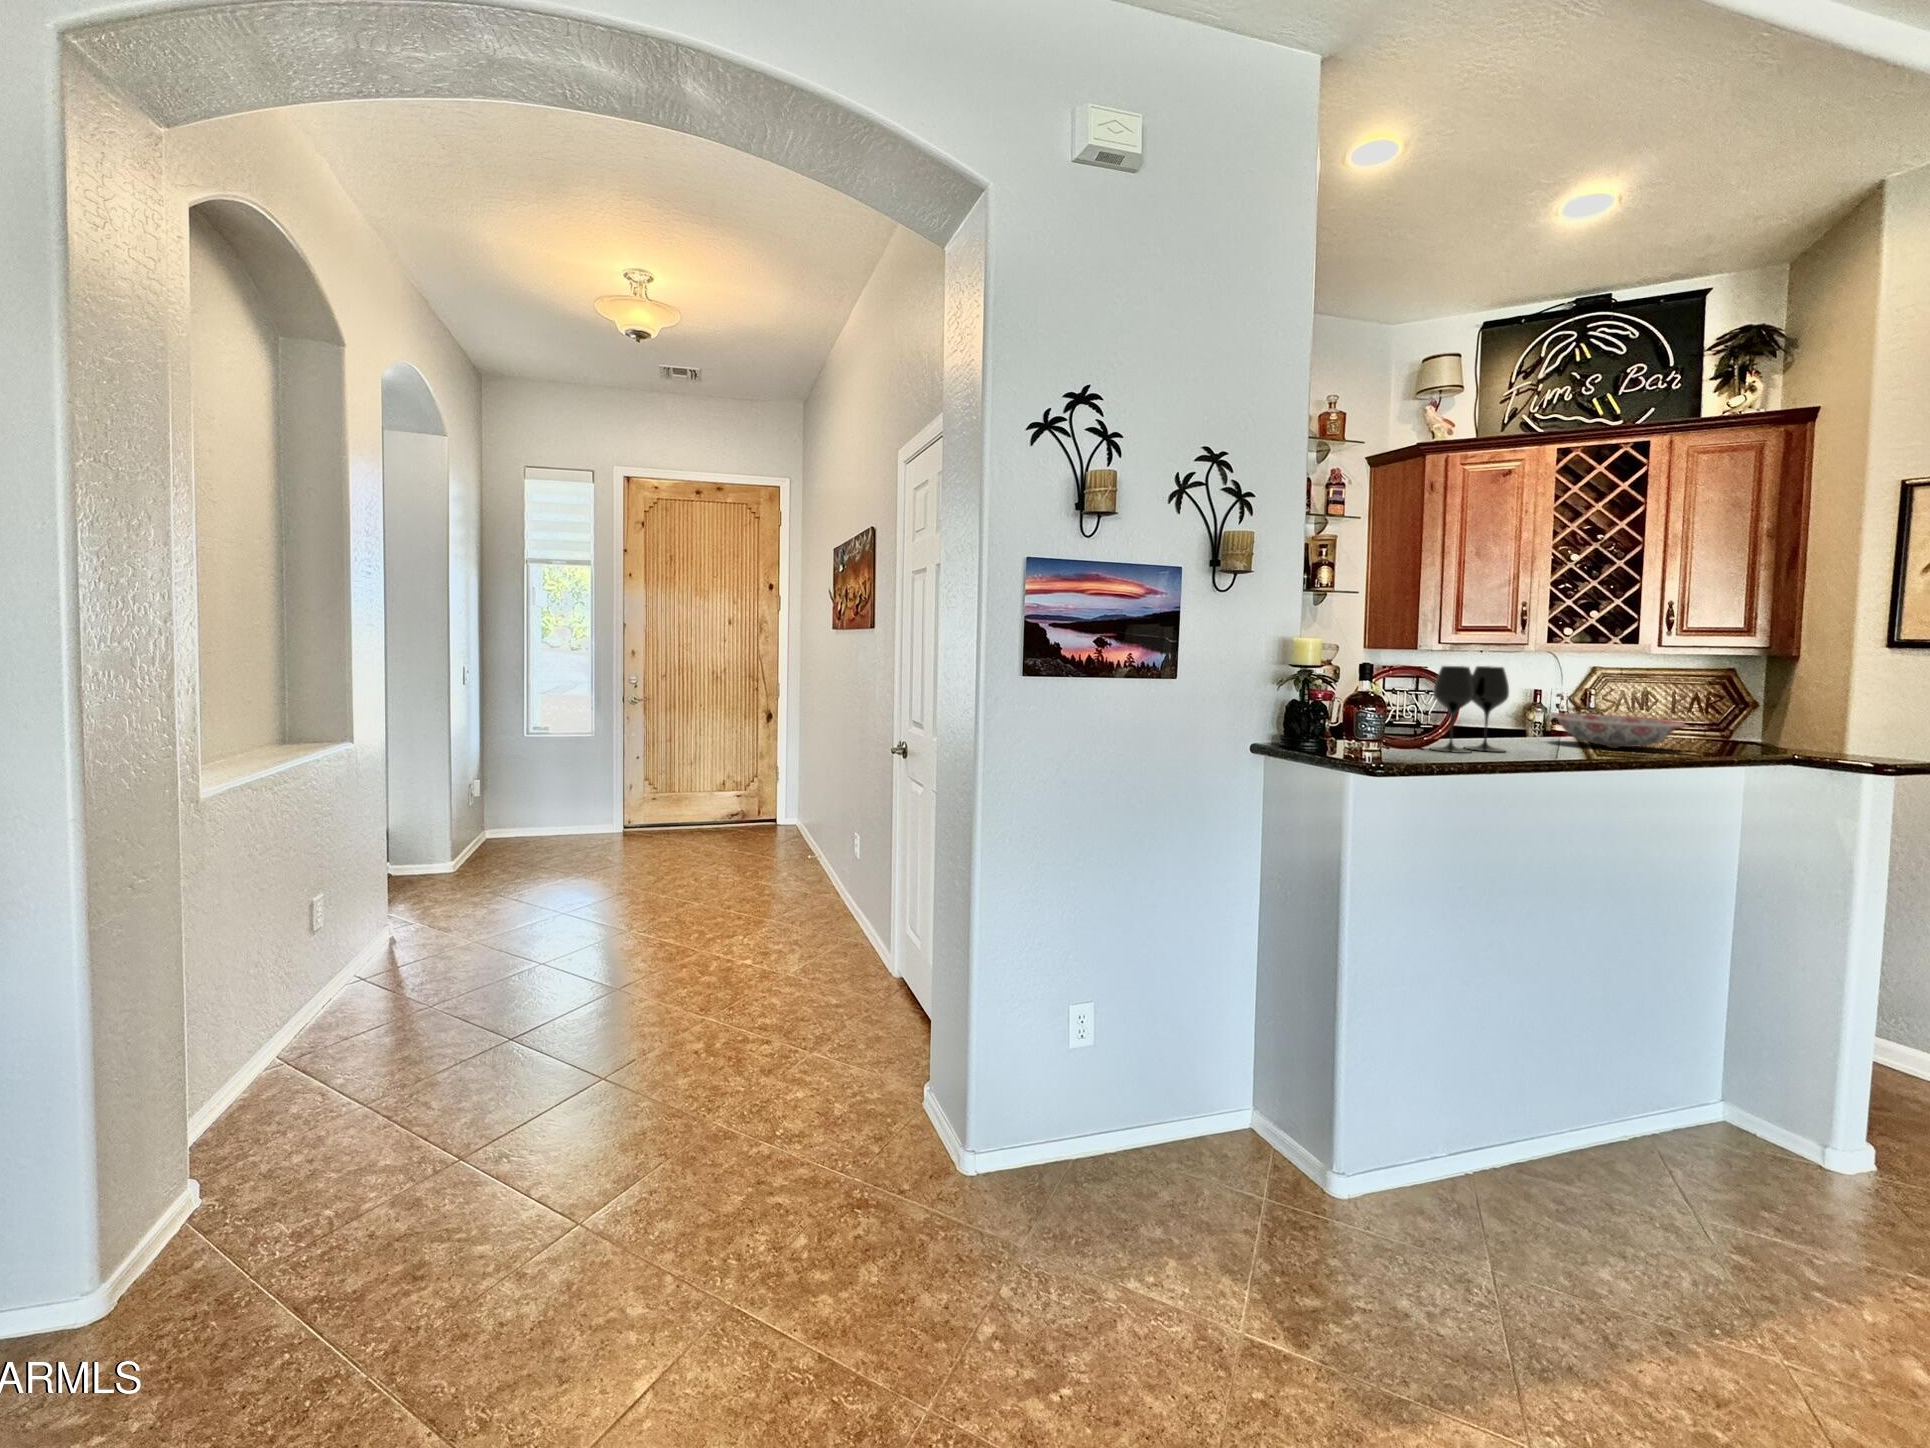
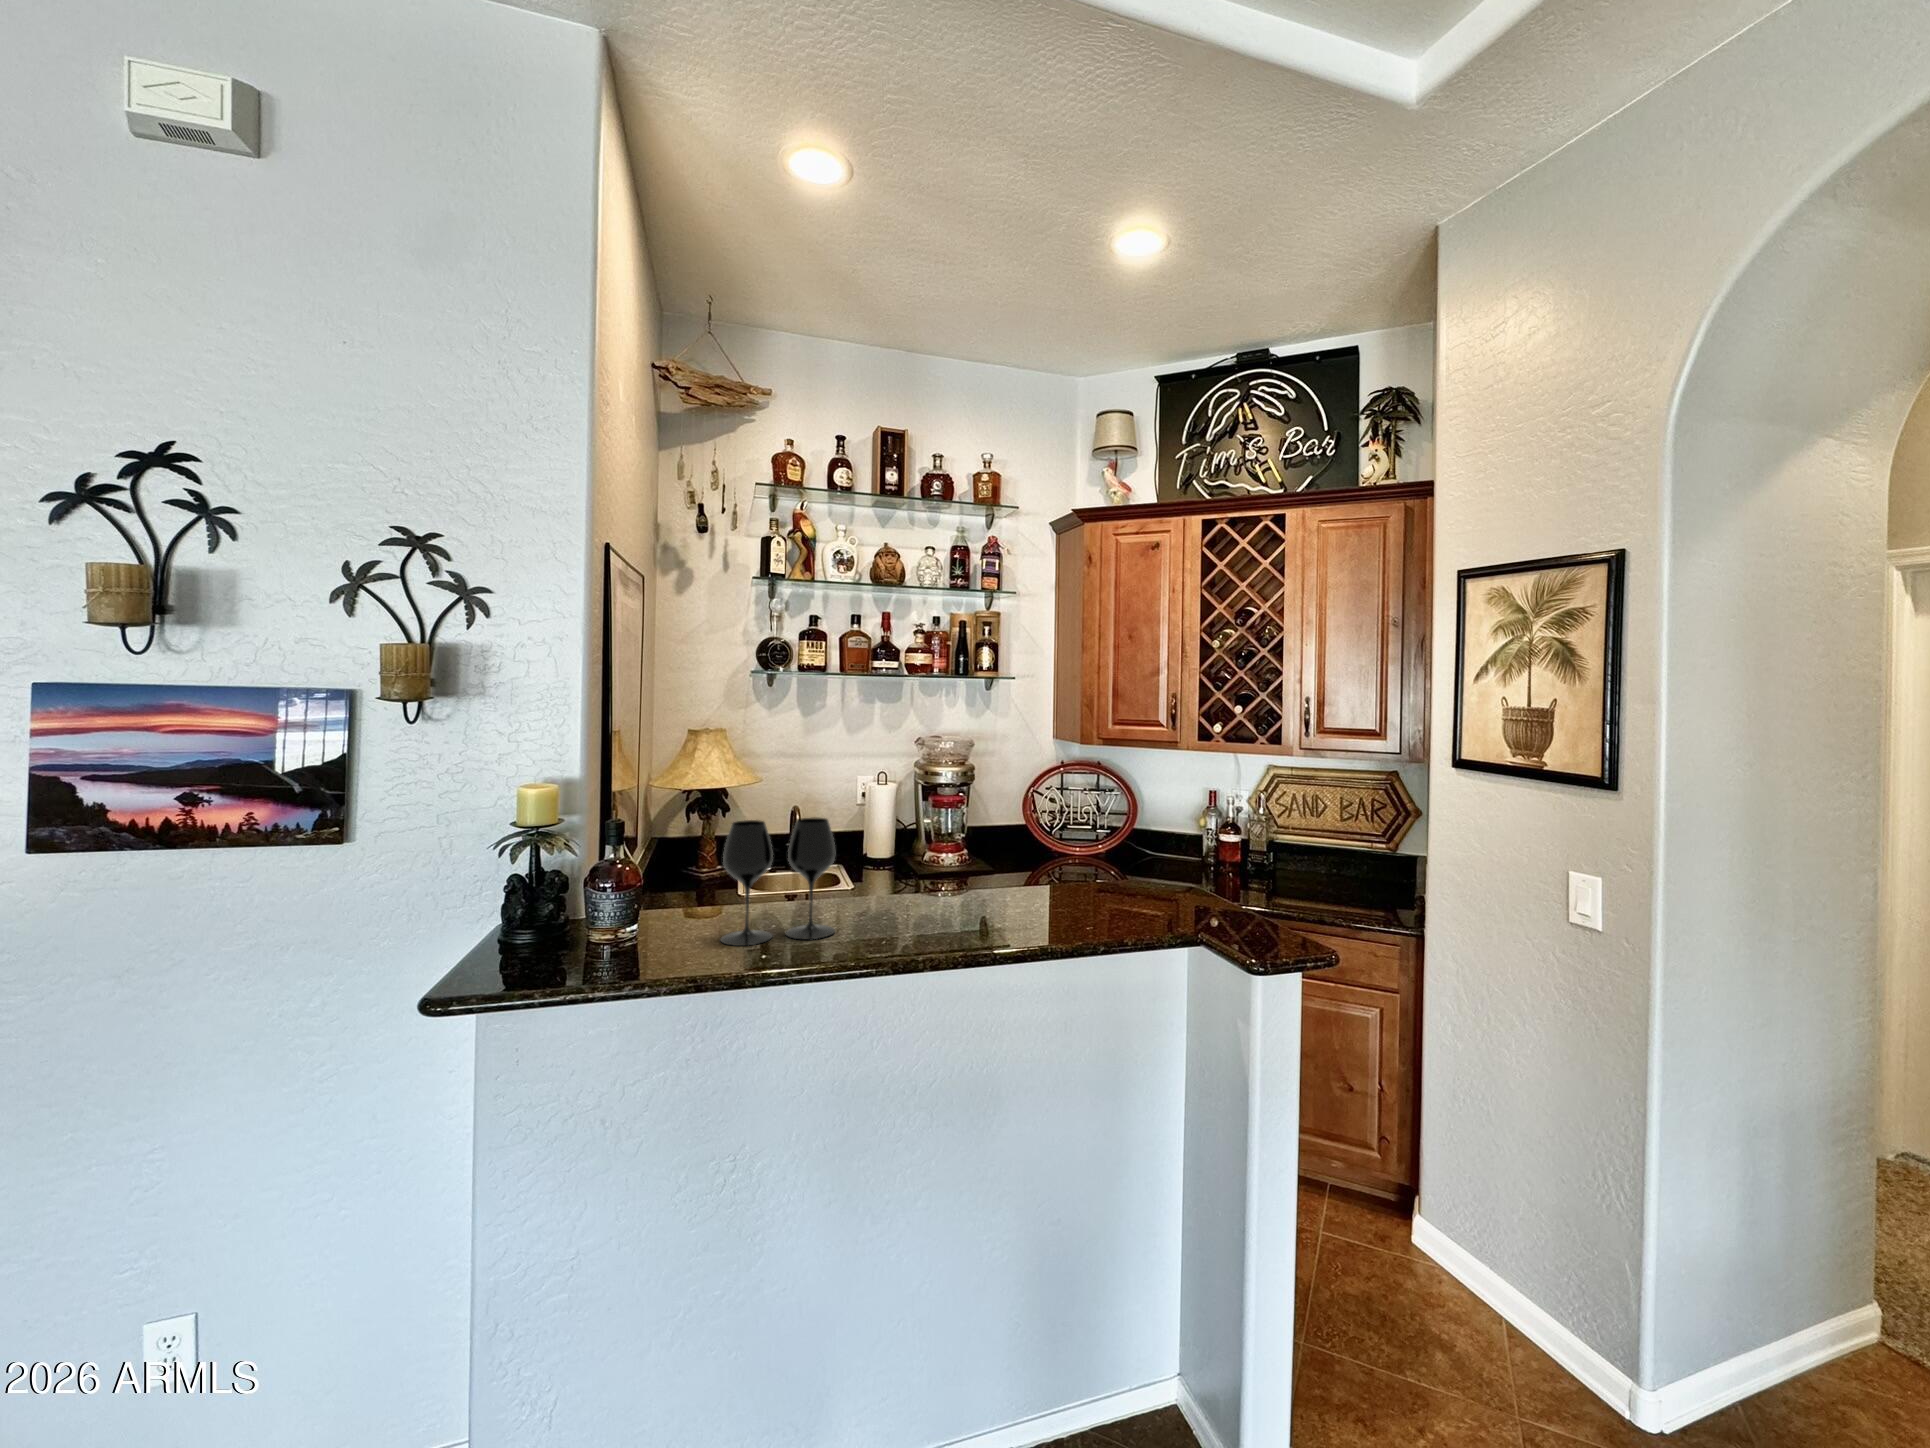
ceramic bowl: present [1552,714,1684,747] -> none [986,859,1117,913]

